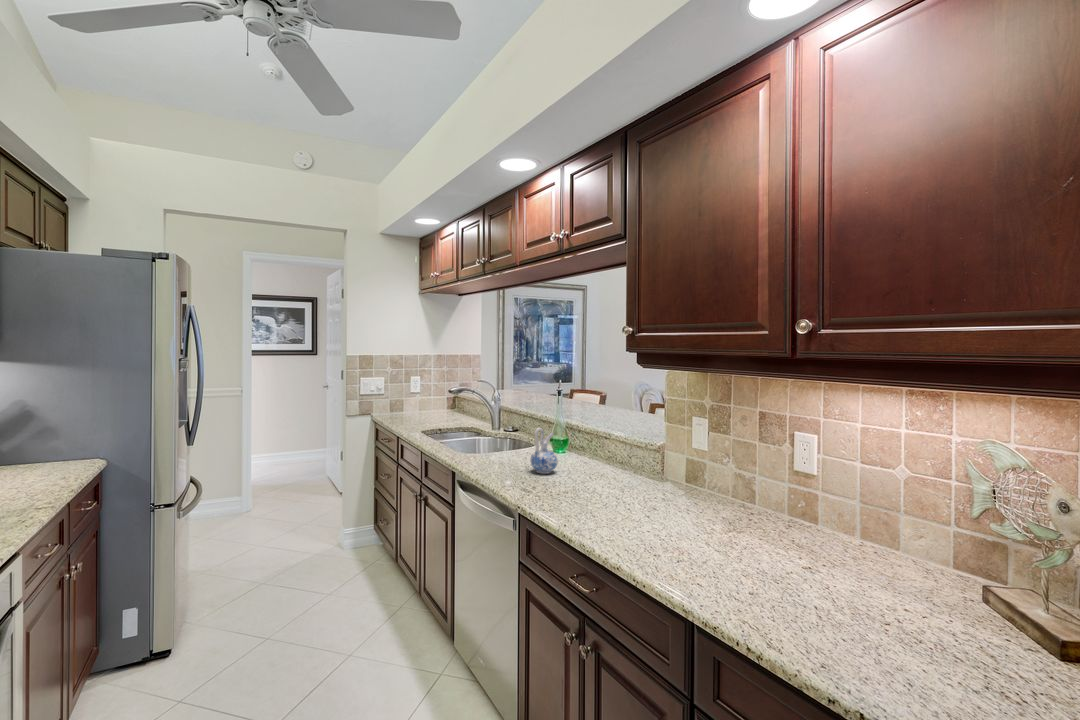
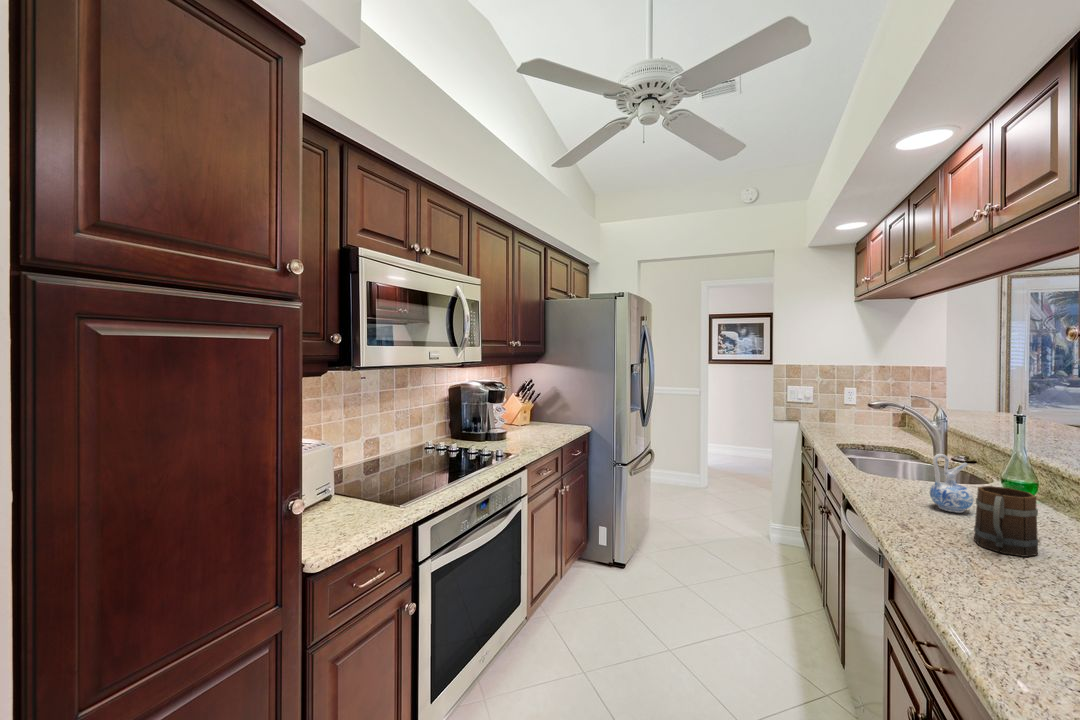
mug: none [576,447,611,497] -> present [974,486,1038,557]

